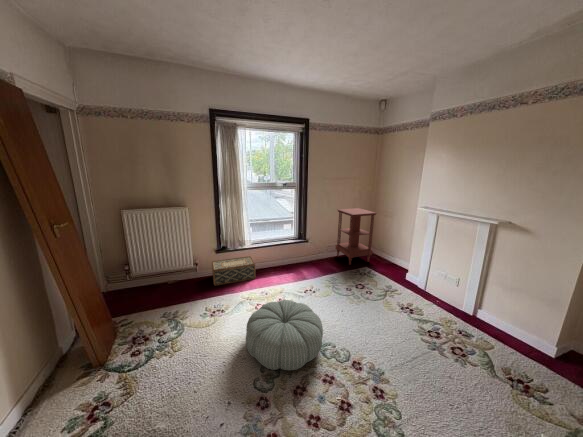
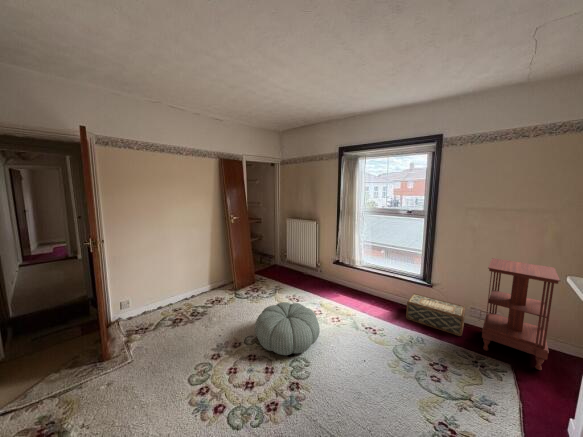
woven basket: present [212,256,256,286] -> present [406,293,465,336]

